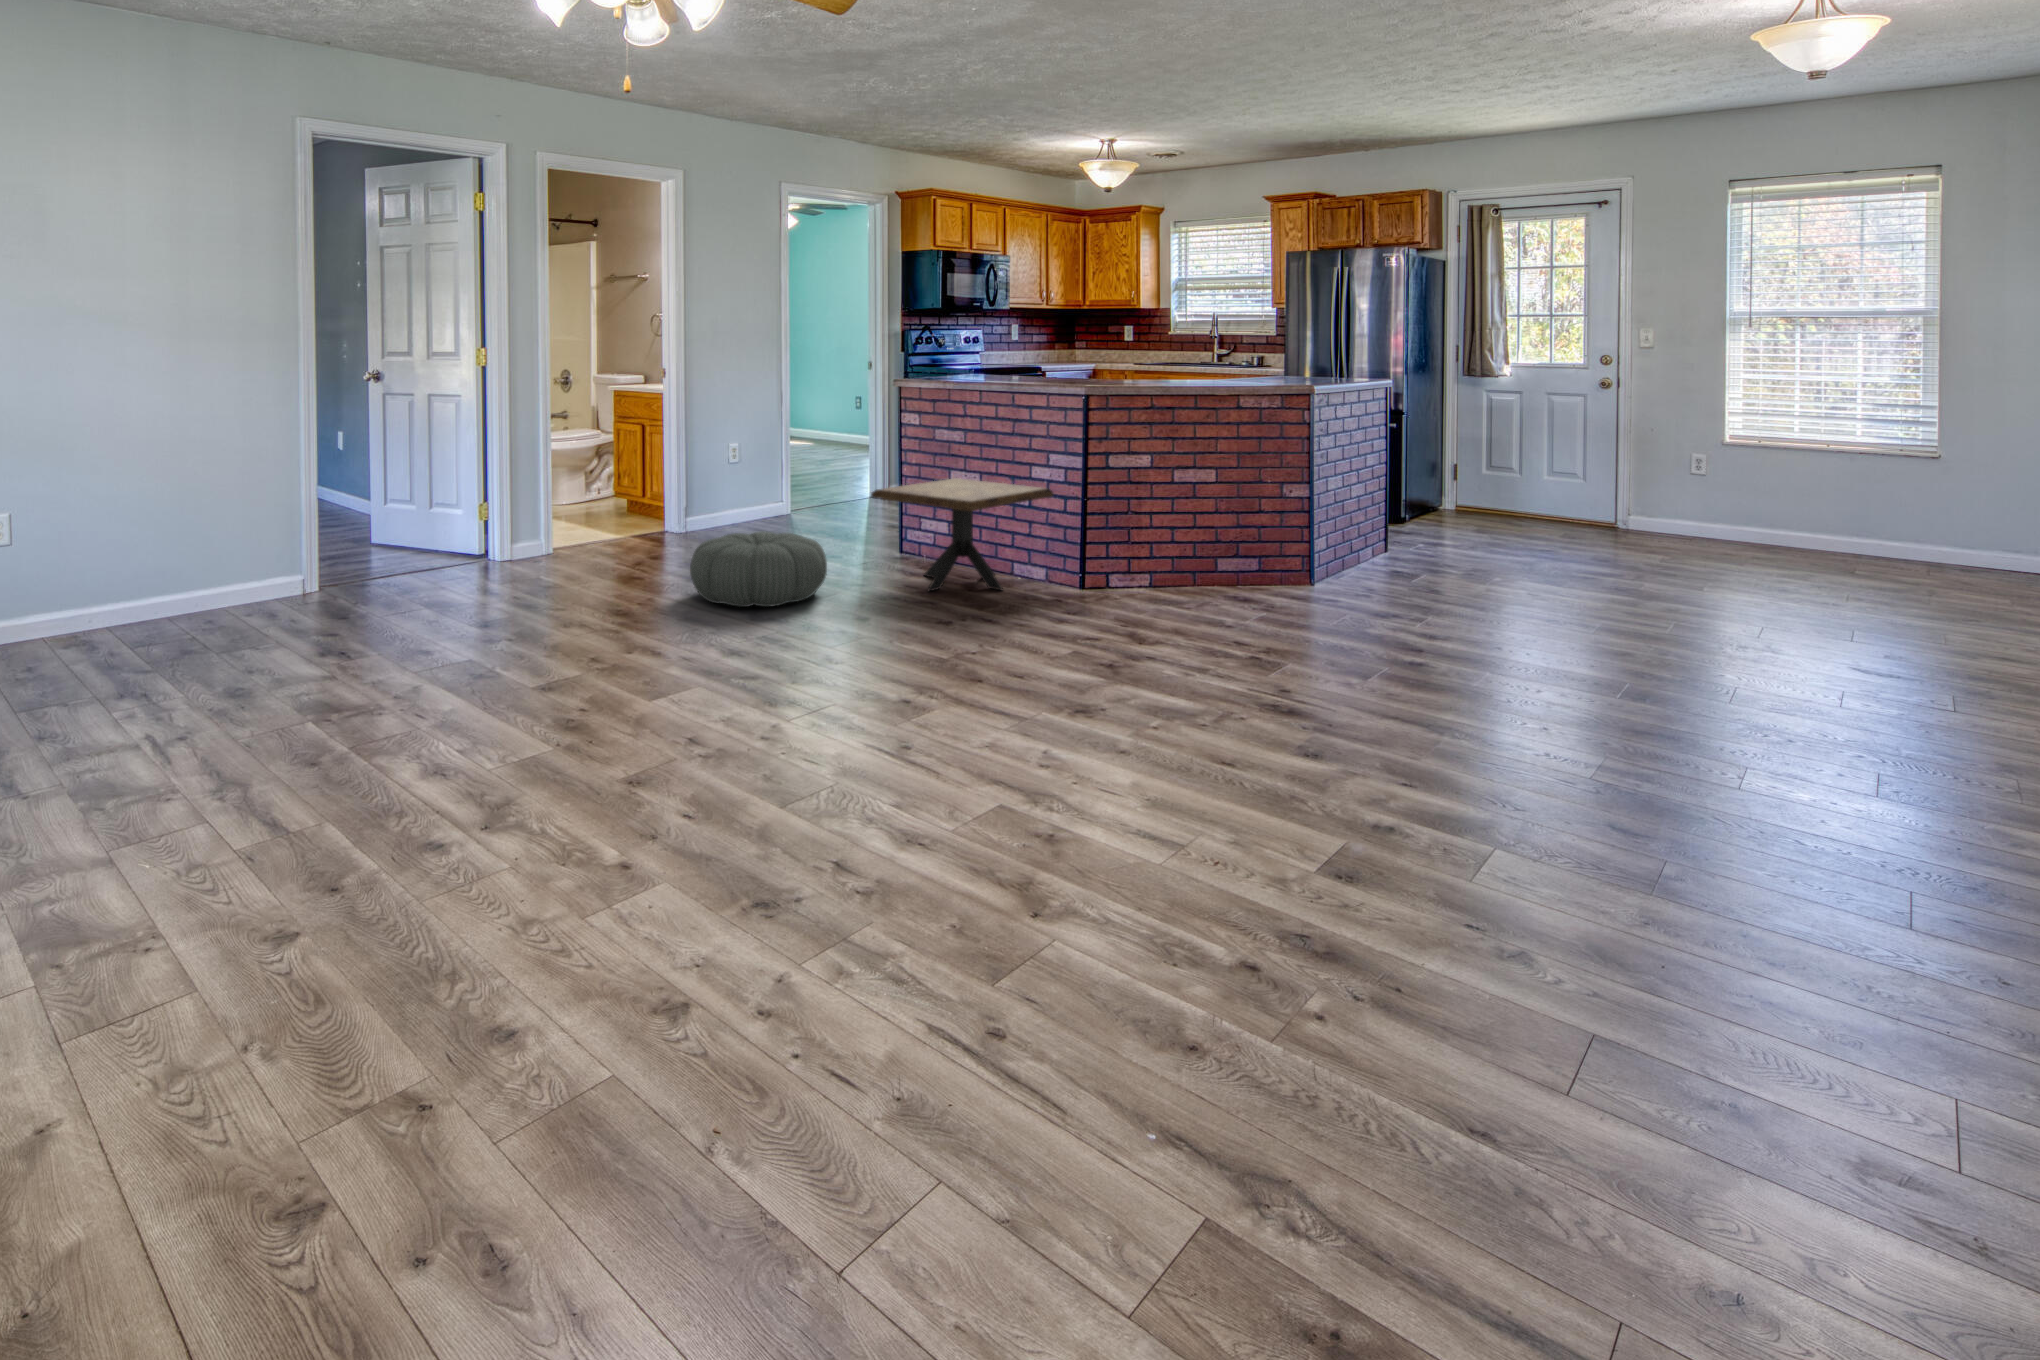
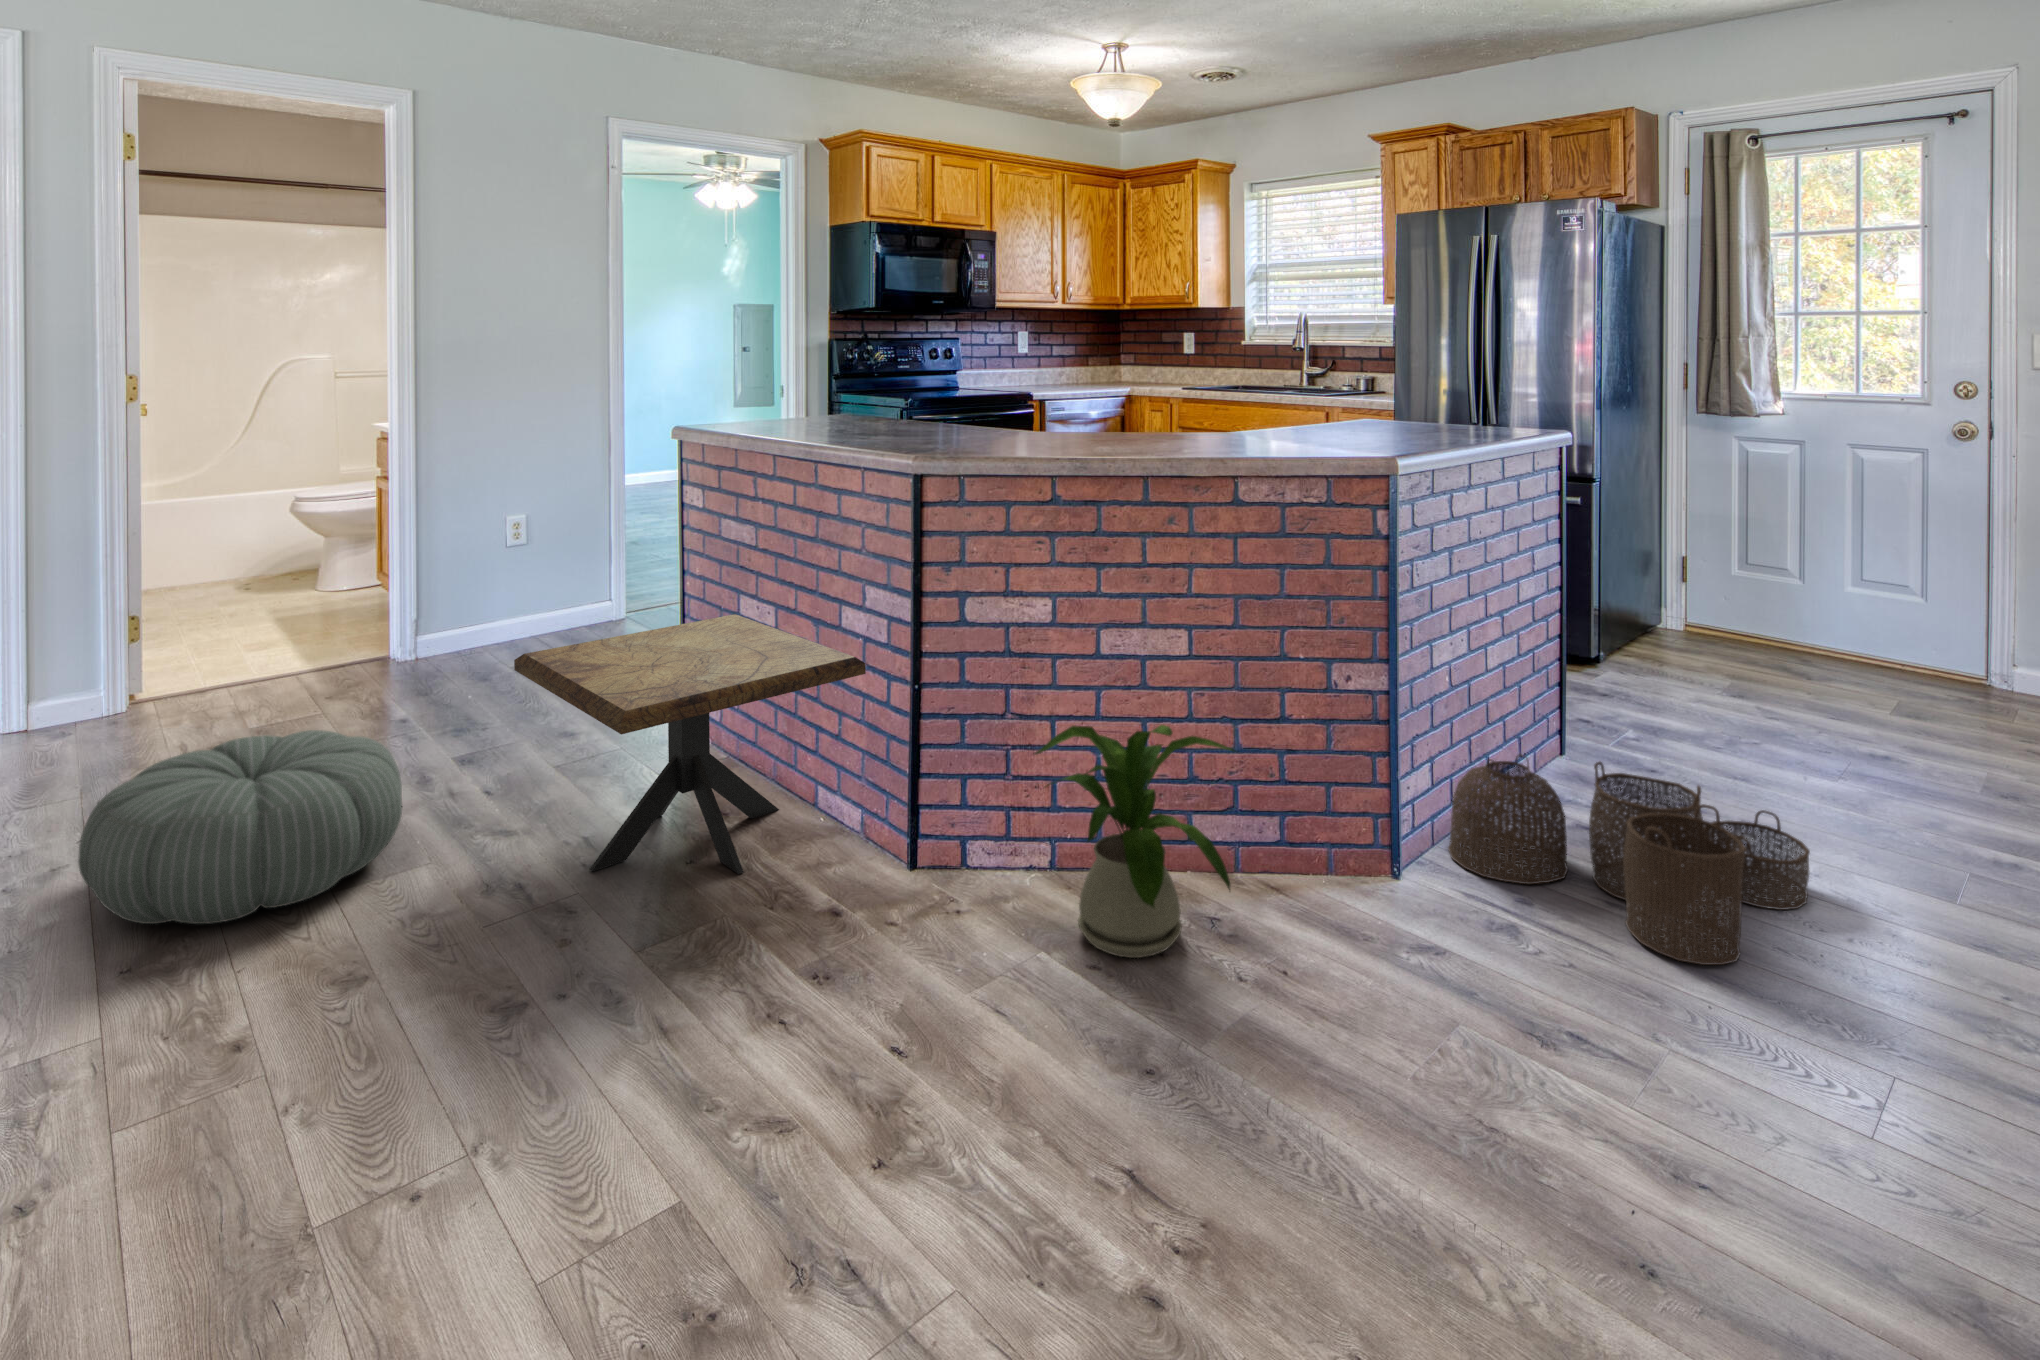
house plant: none [1153,498,1256,604] -> present [1035,725,1236,958]
woven basket: none [1337,529,1500,599] -> present [1448,755,1810,965]

